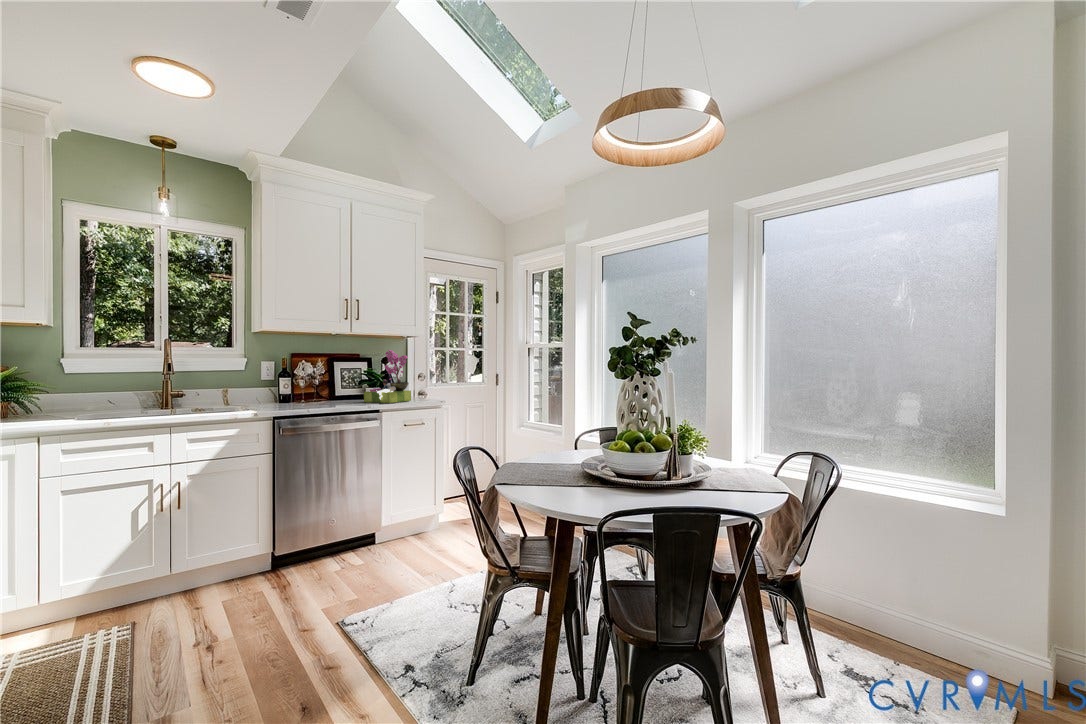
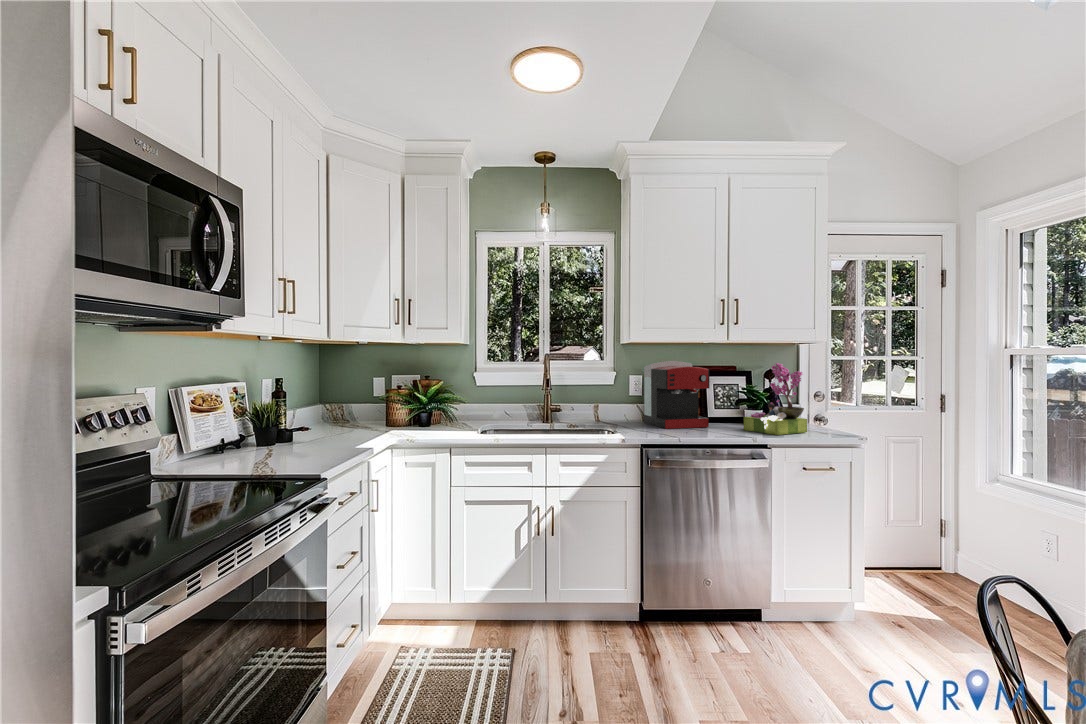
coffee maker: none [276,348,336,405] -> present [644,361,709,429]

